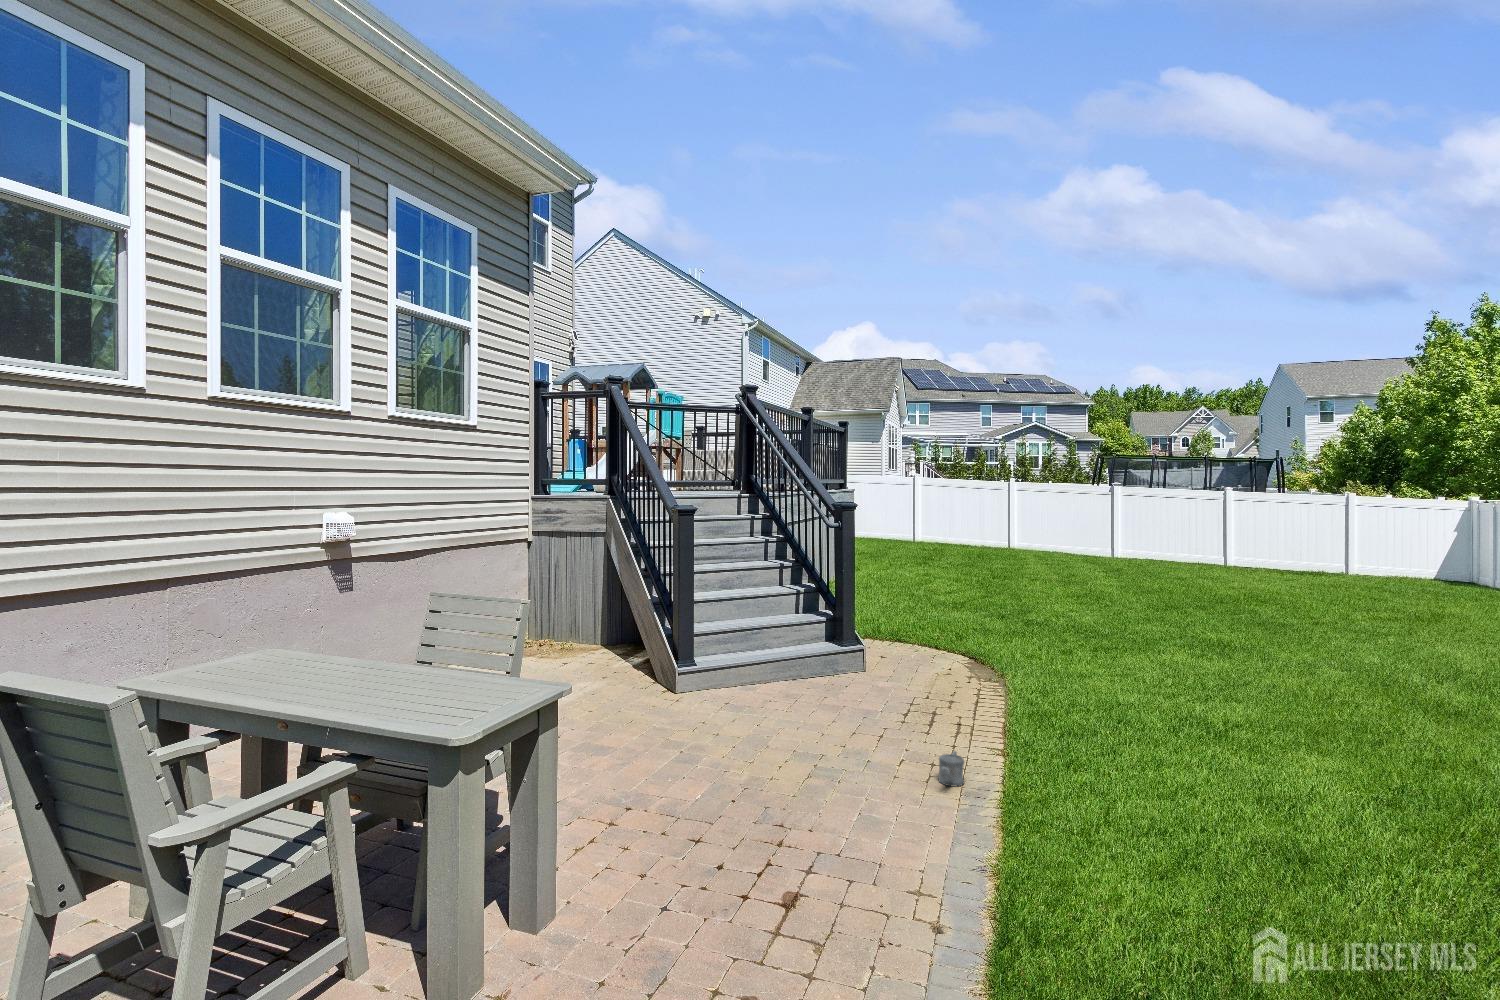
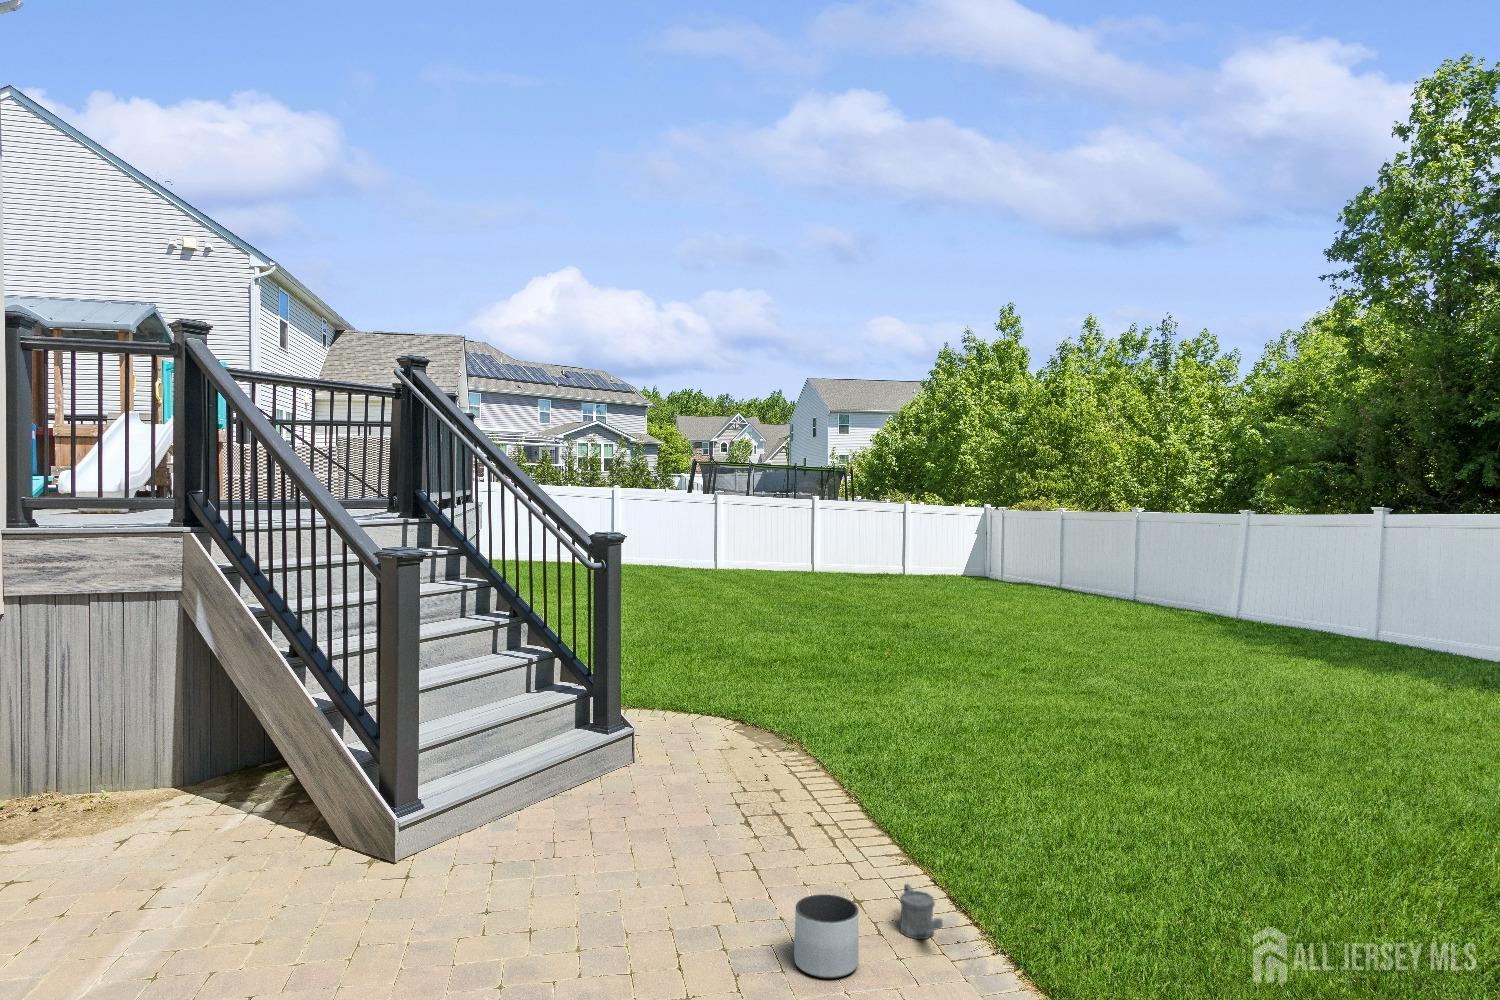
planter: none [845,738,888,789] -> present [794,894,859,979]

